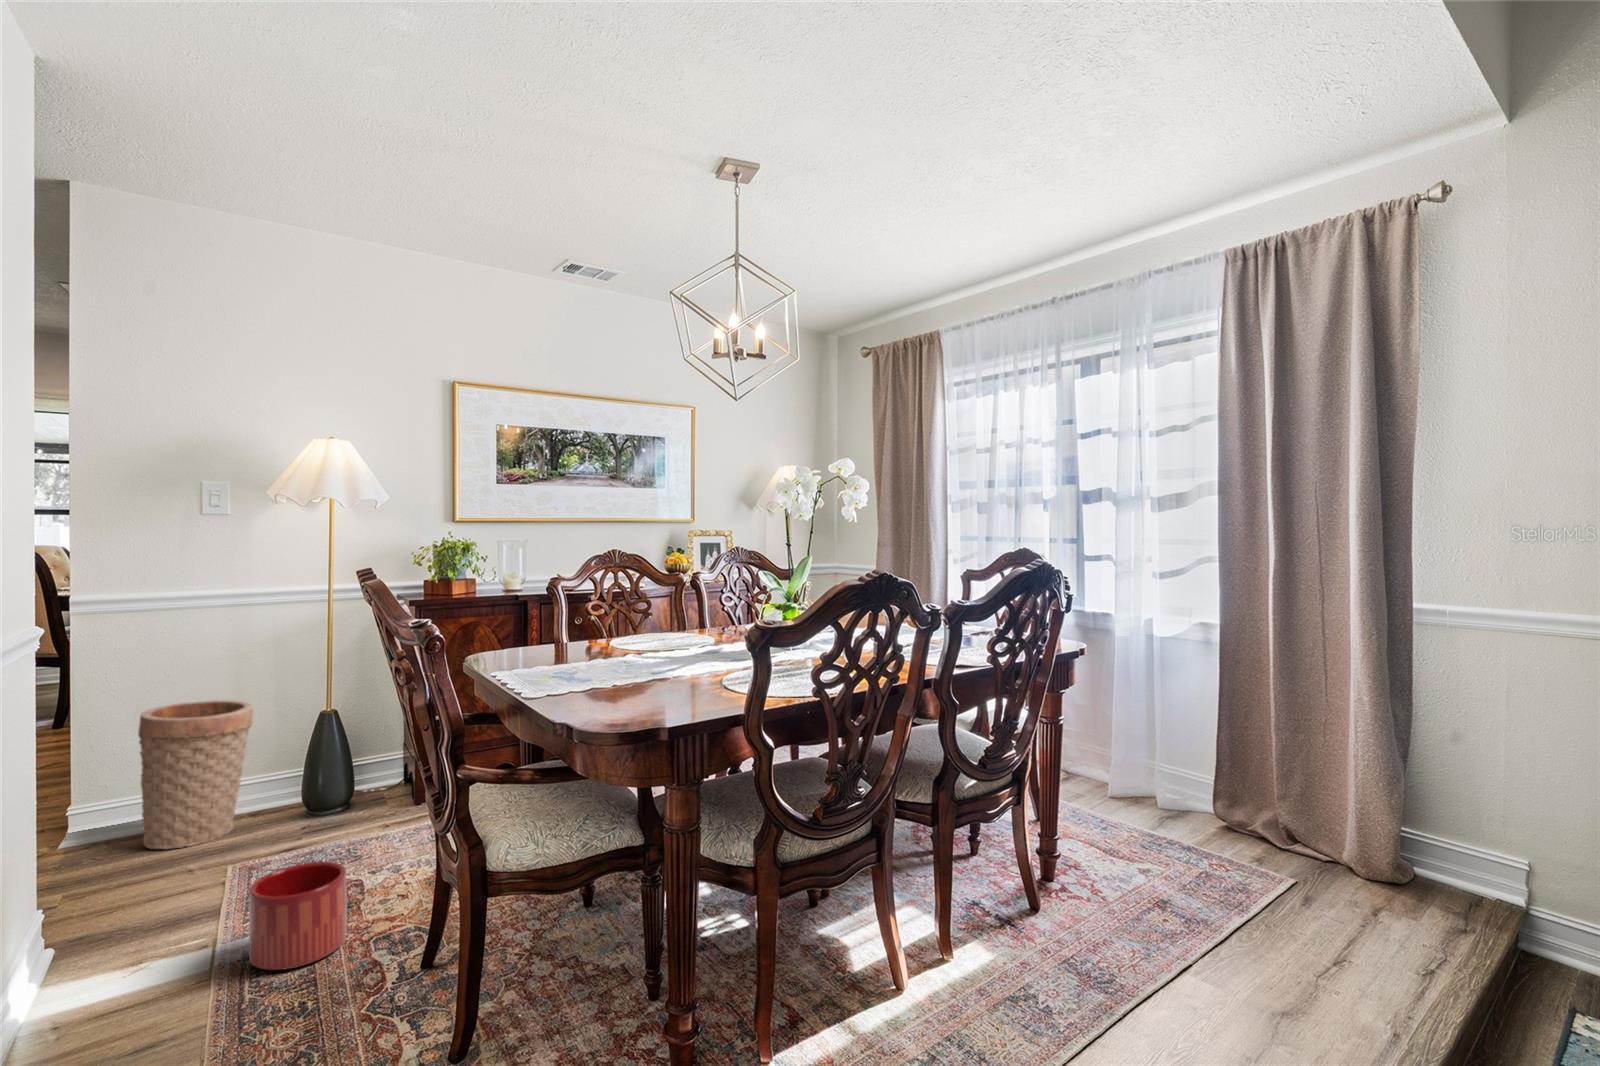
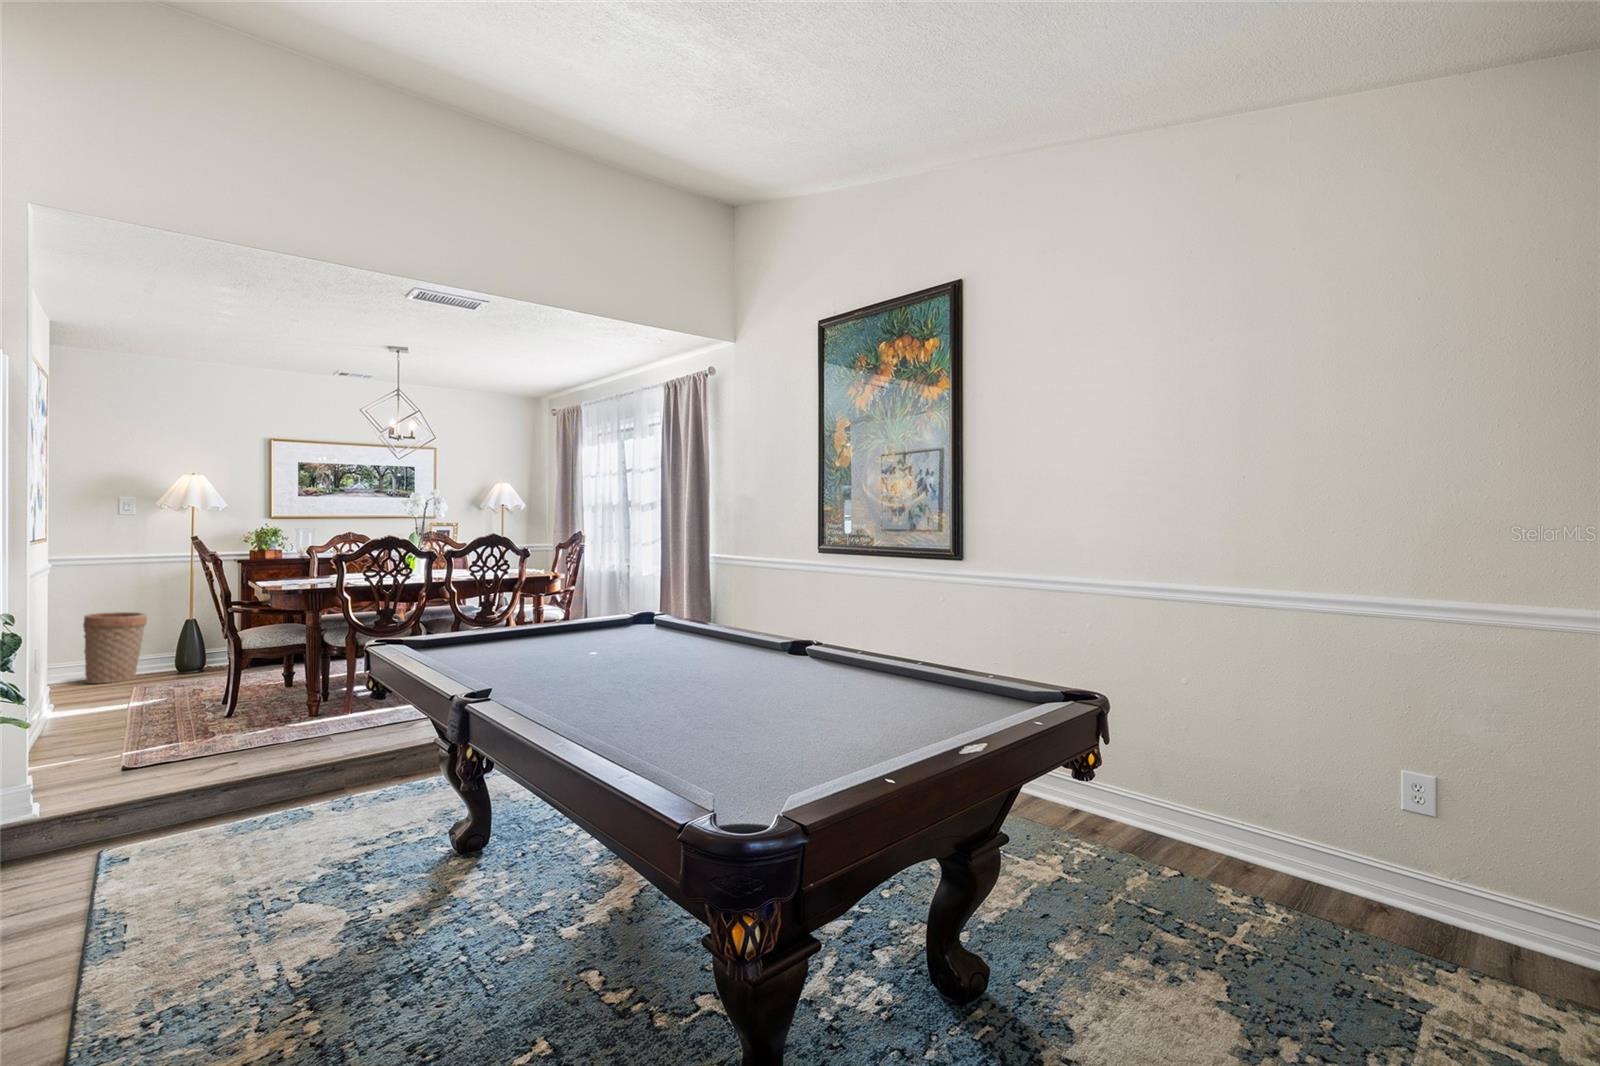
planter: present [249,862,347,970] -> none [150,669,196,707]

